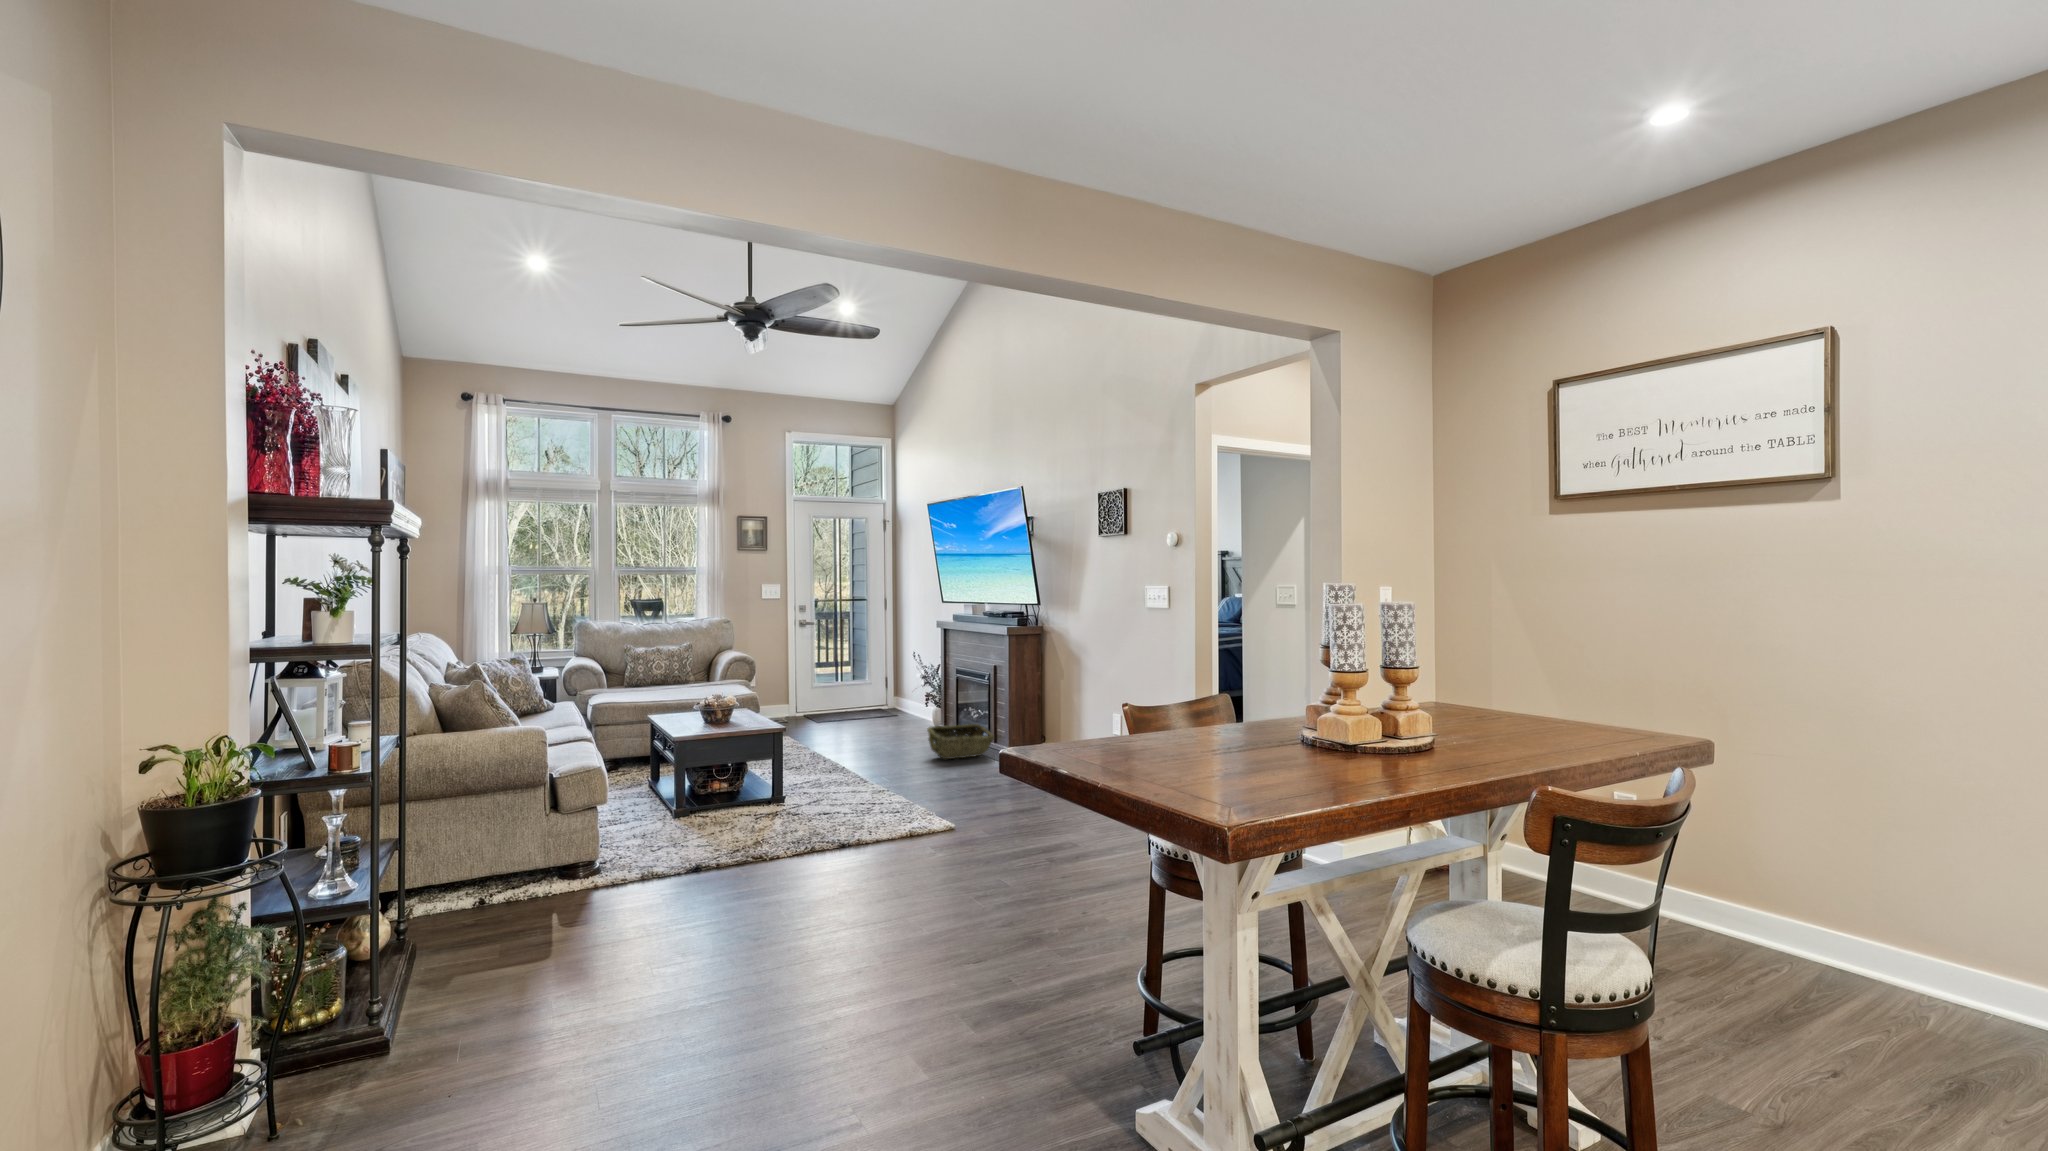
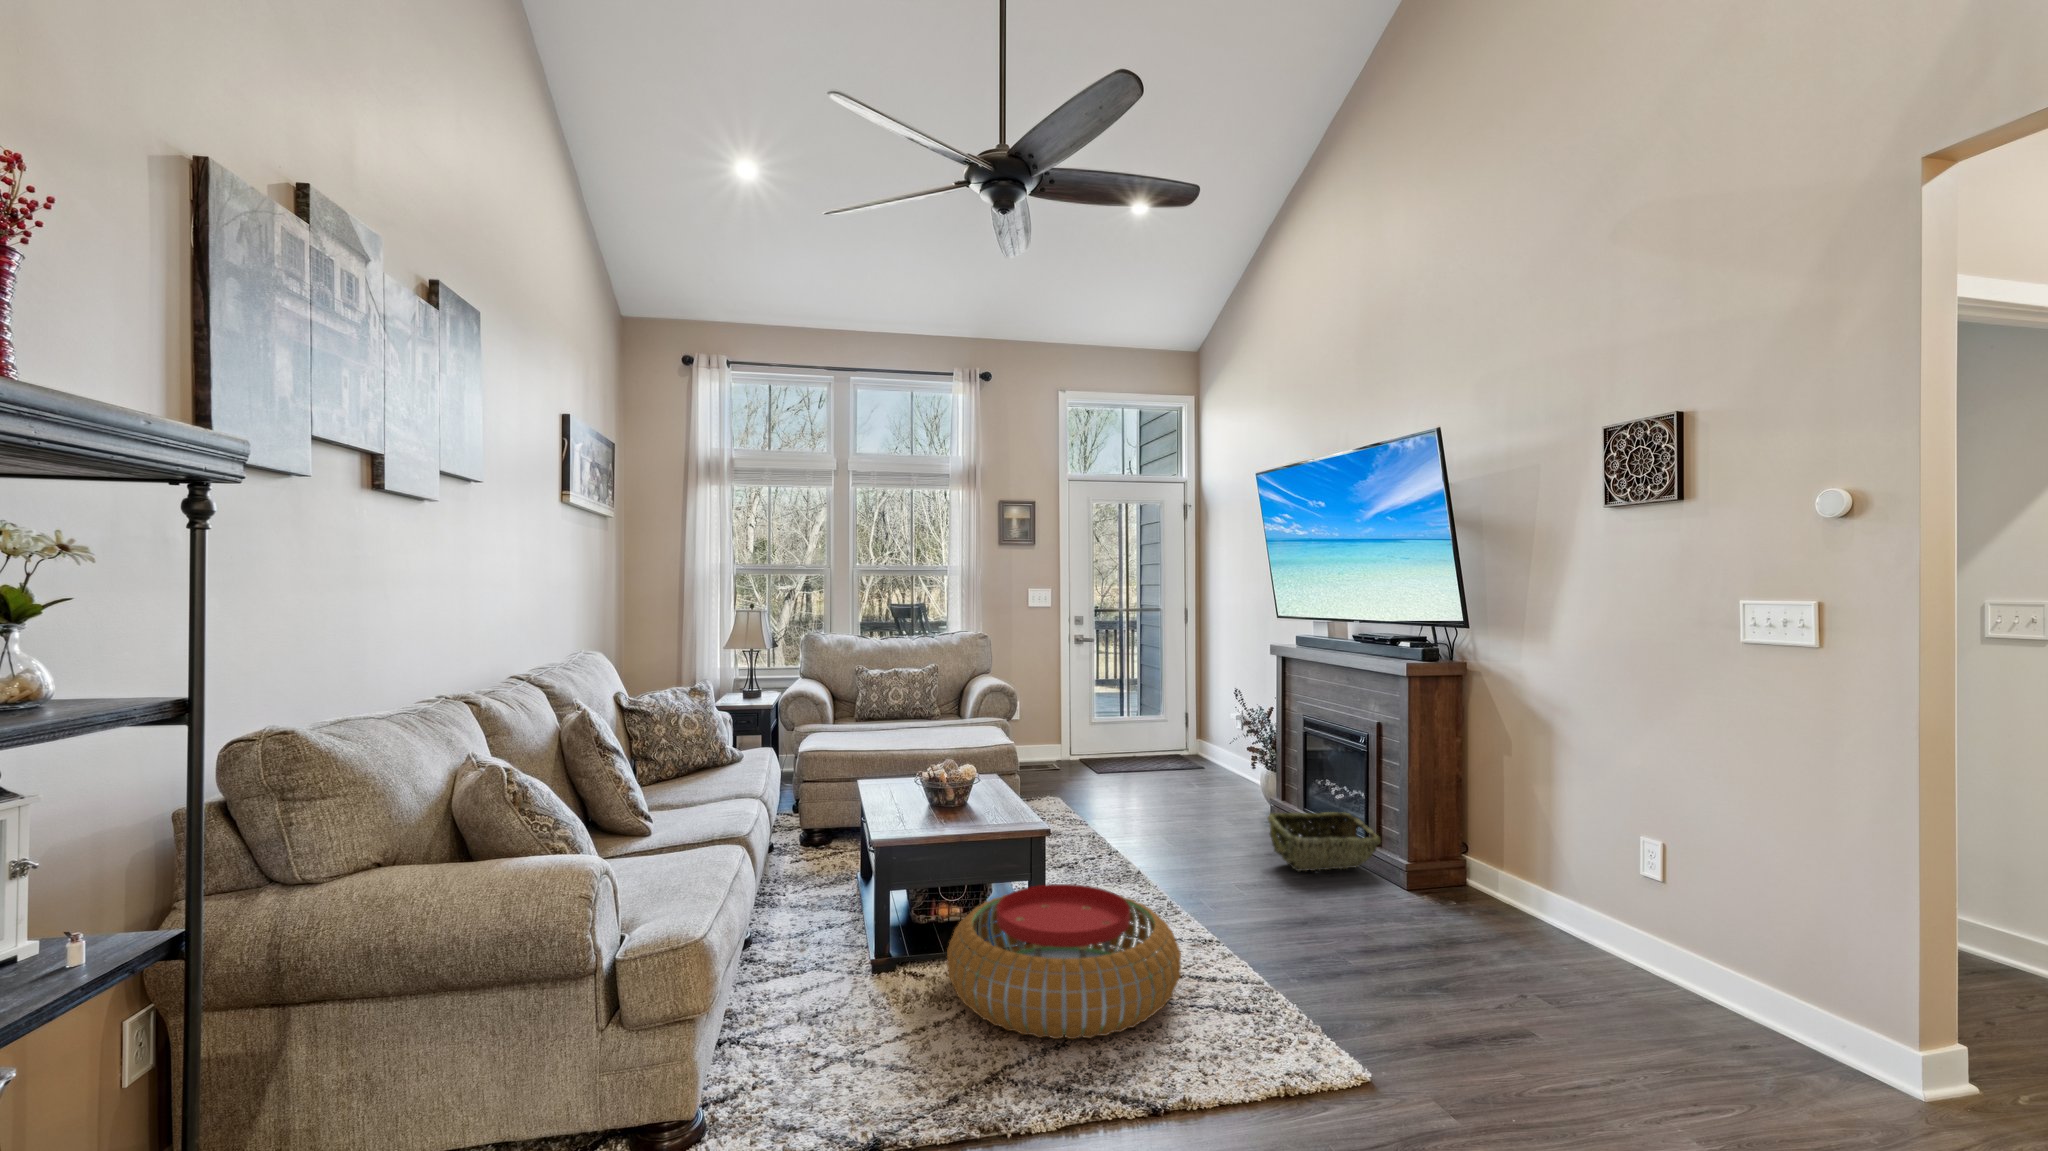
pouf: none [725,758,862,828] -> present [947,884,1181,1039]

